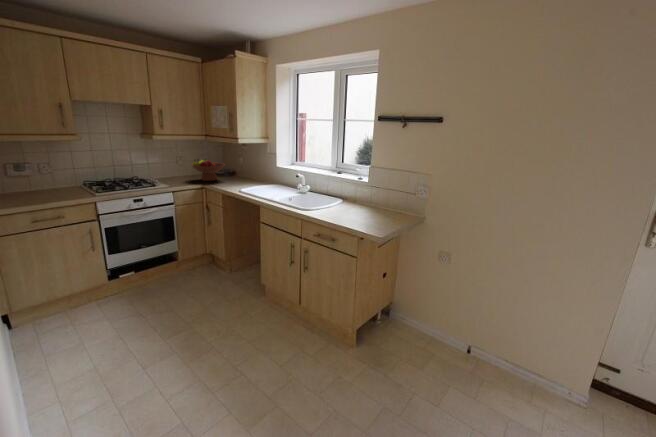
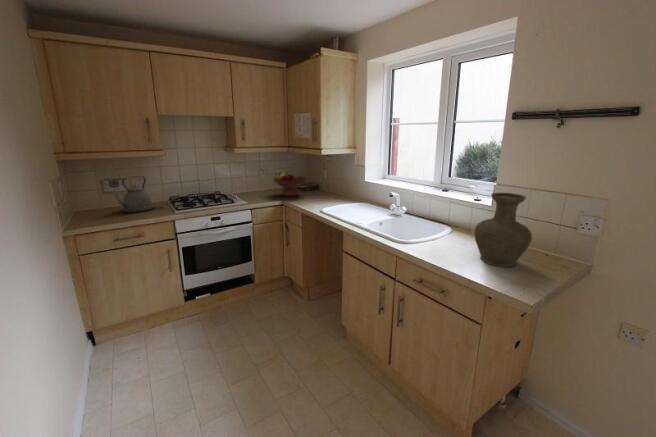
kettle: none [24,160,70,196] -> present [112,177,155,213]
vase: none [354,171,388,221] -> present [475,193,532,267]

